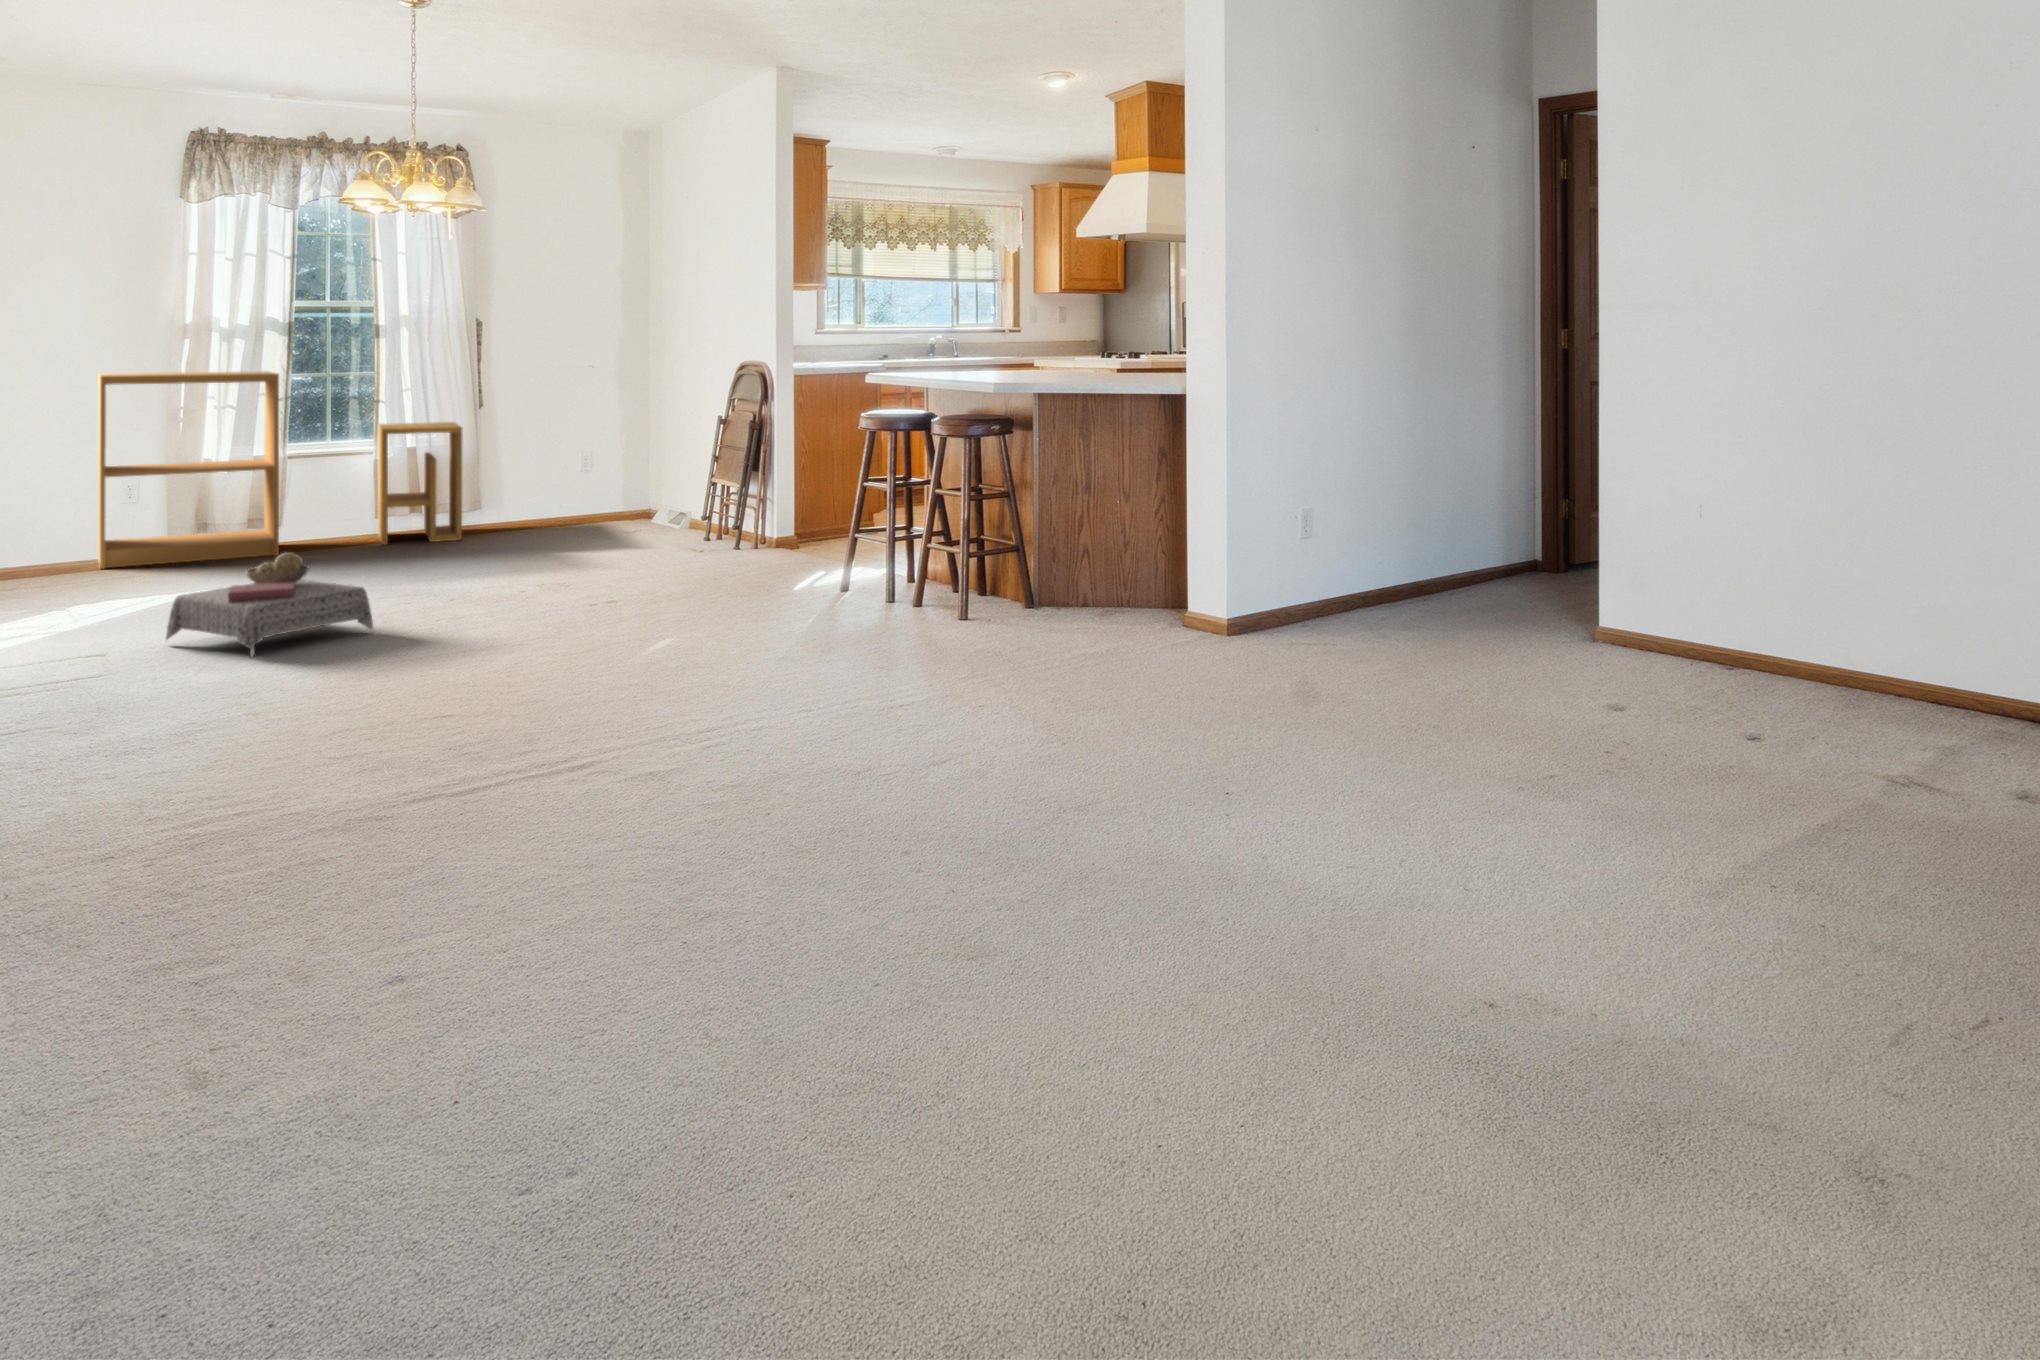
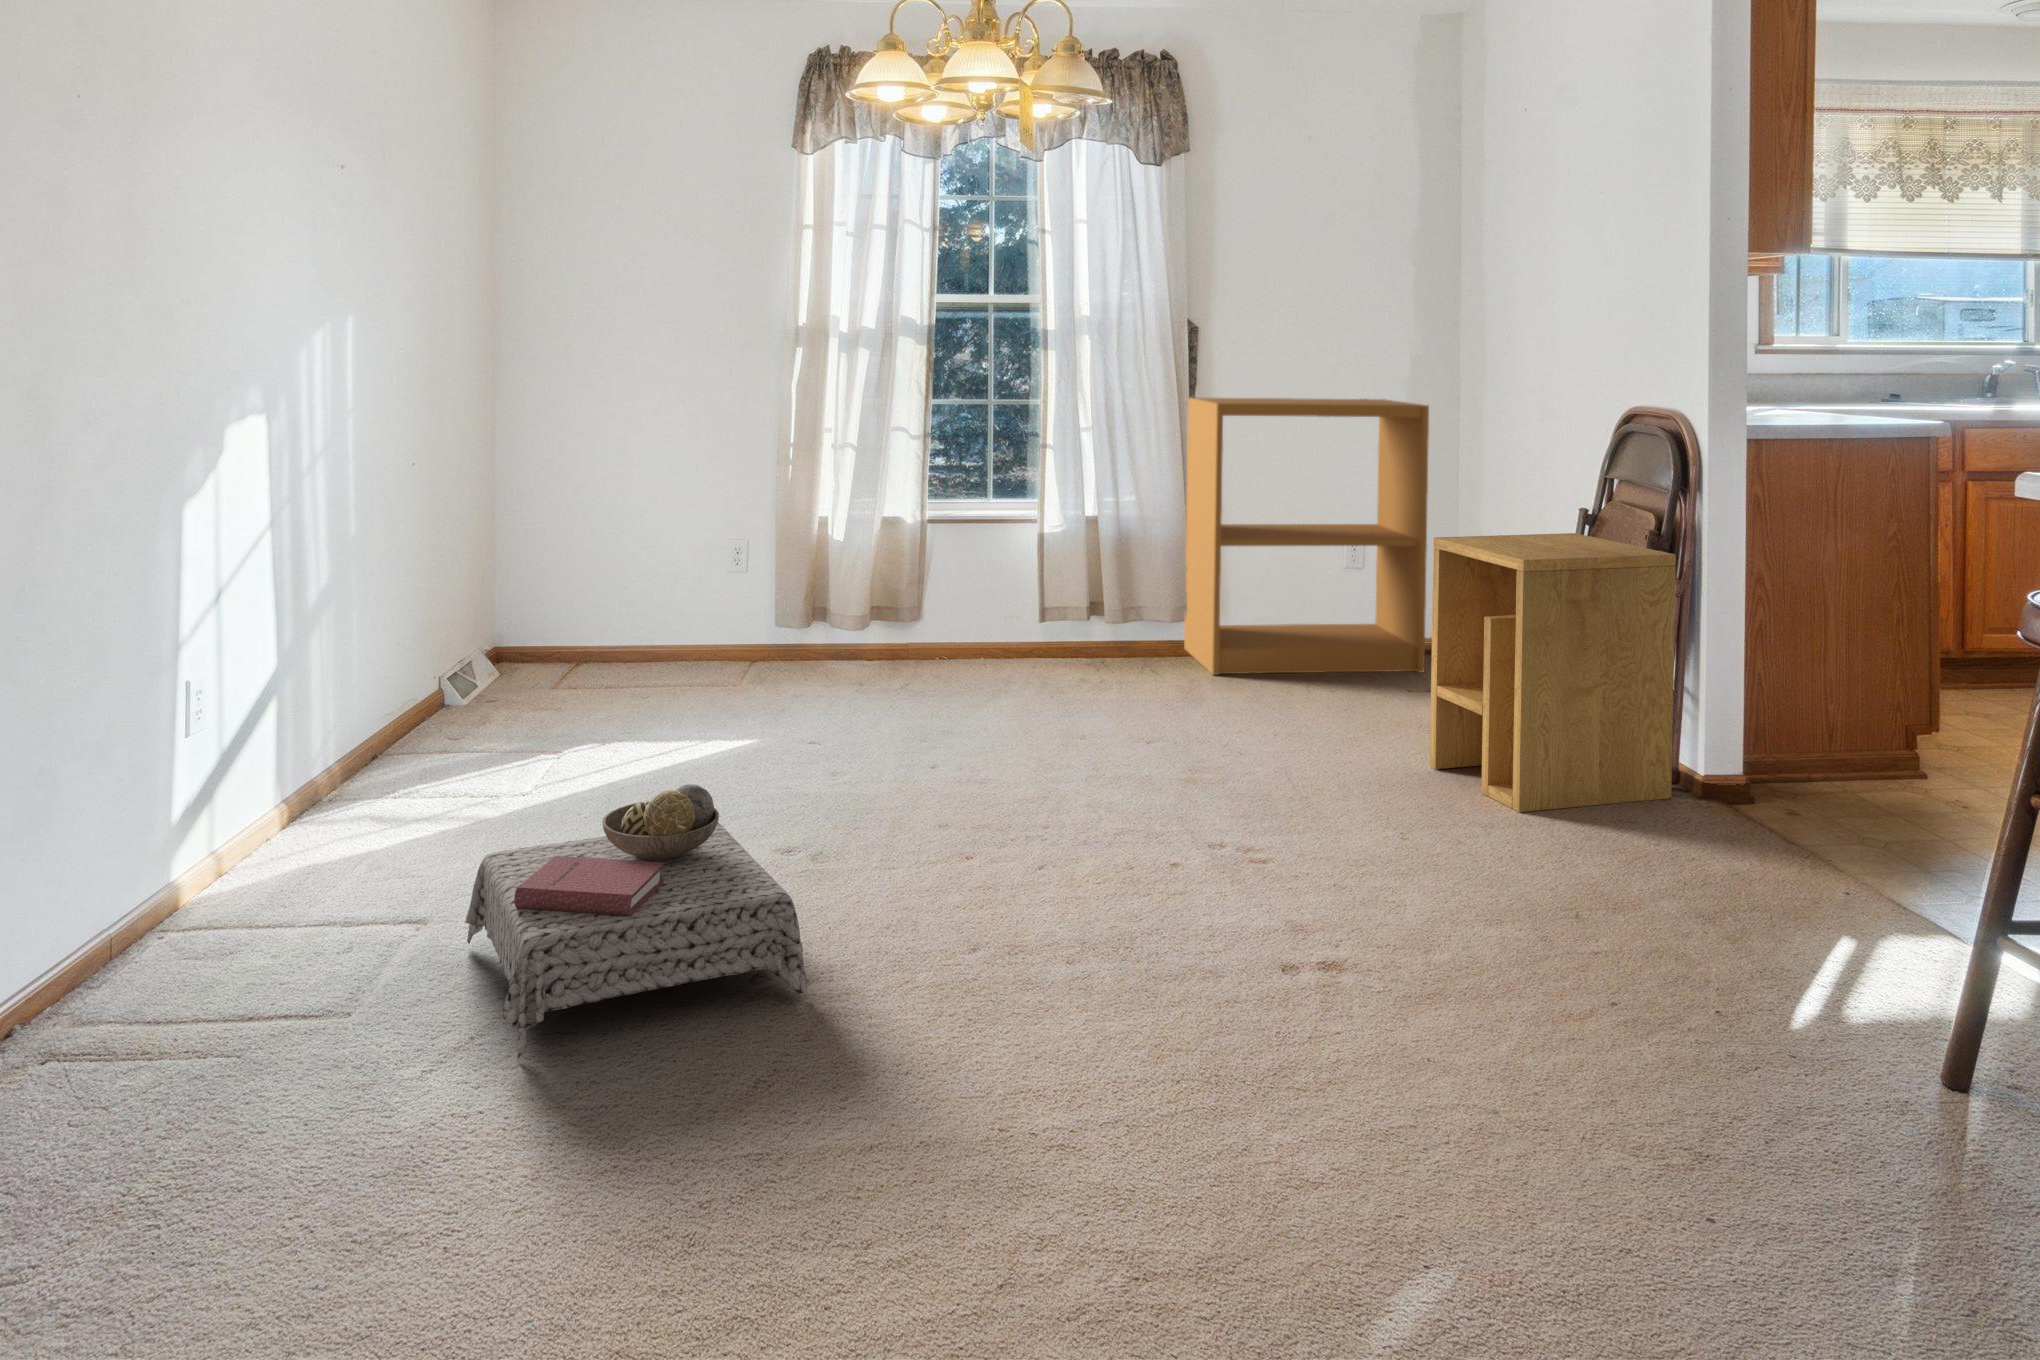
bookshelf: present [98,371,279,569] -> present [1184,397,1429,675]
side table: present [378,422,463,545] -> present [1430,533,1676,812]

